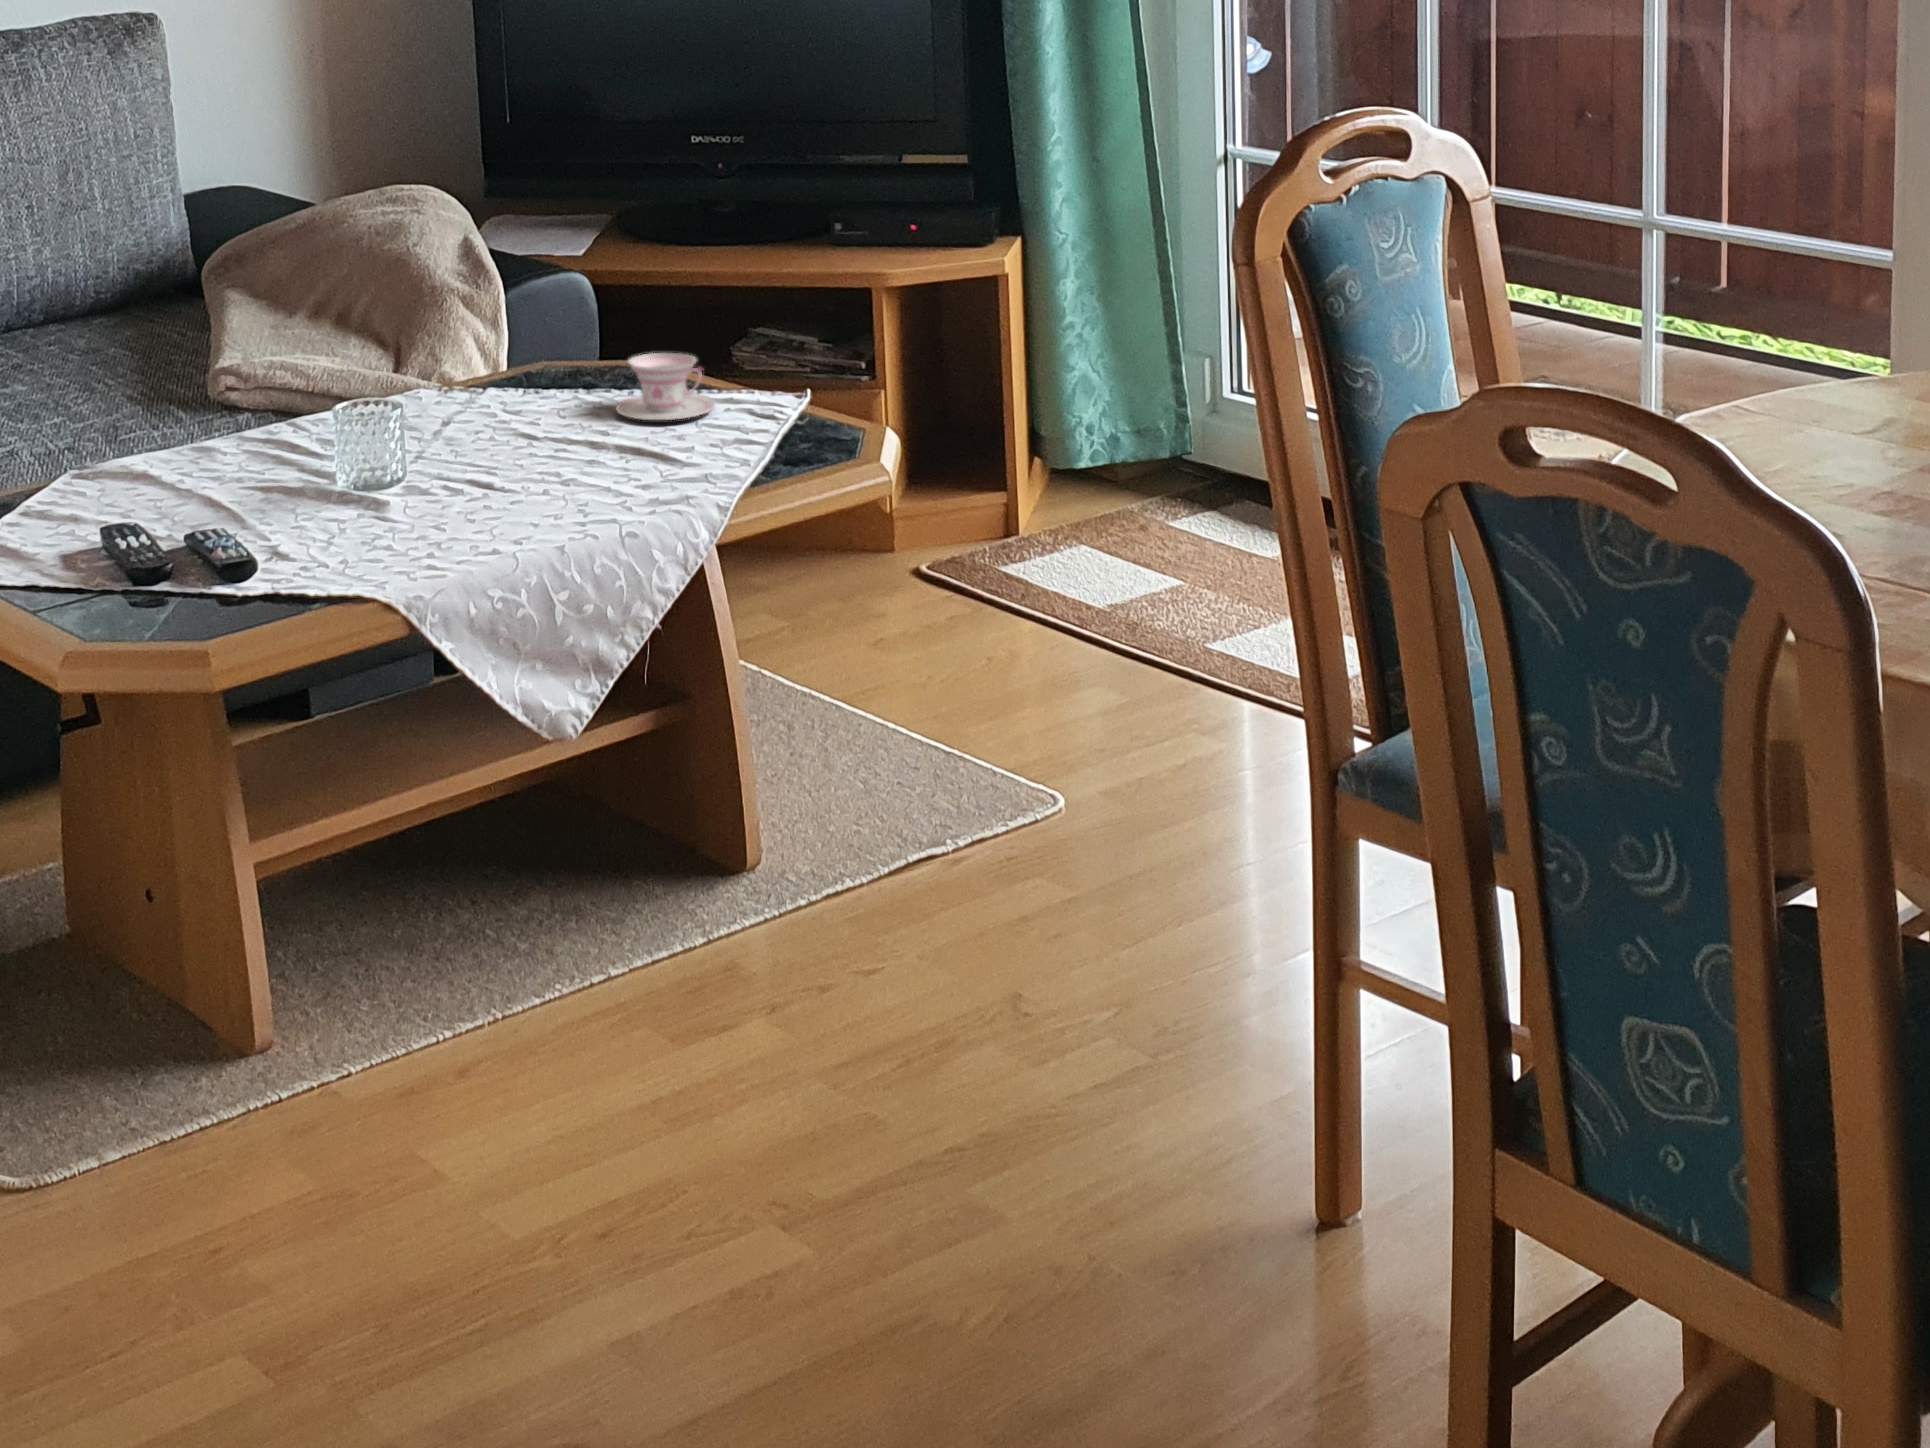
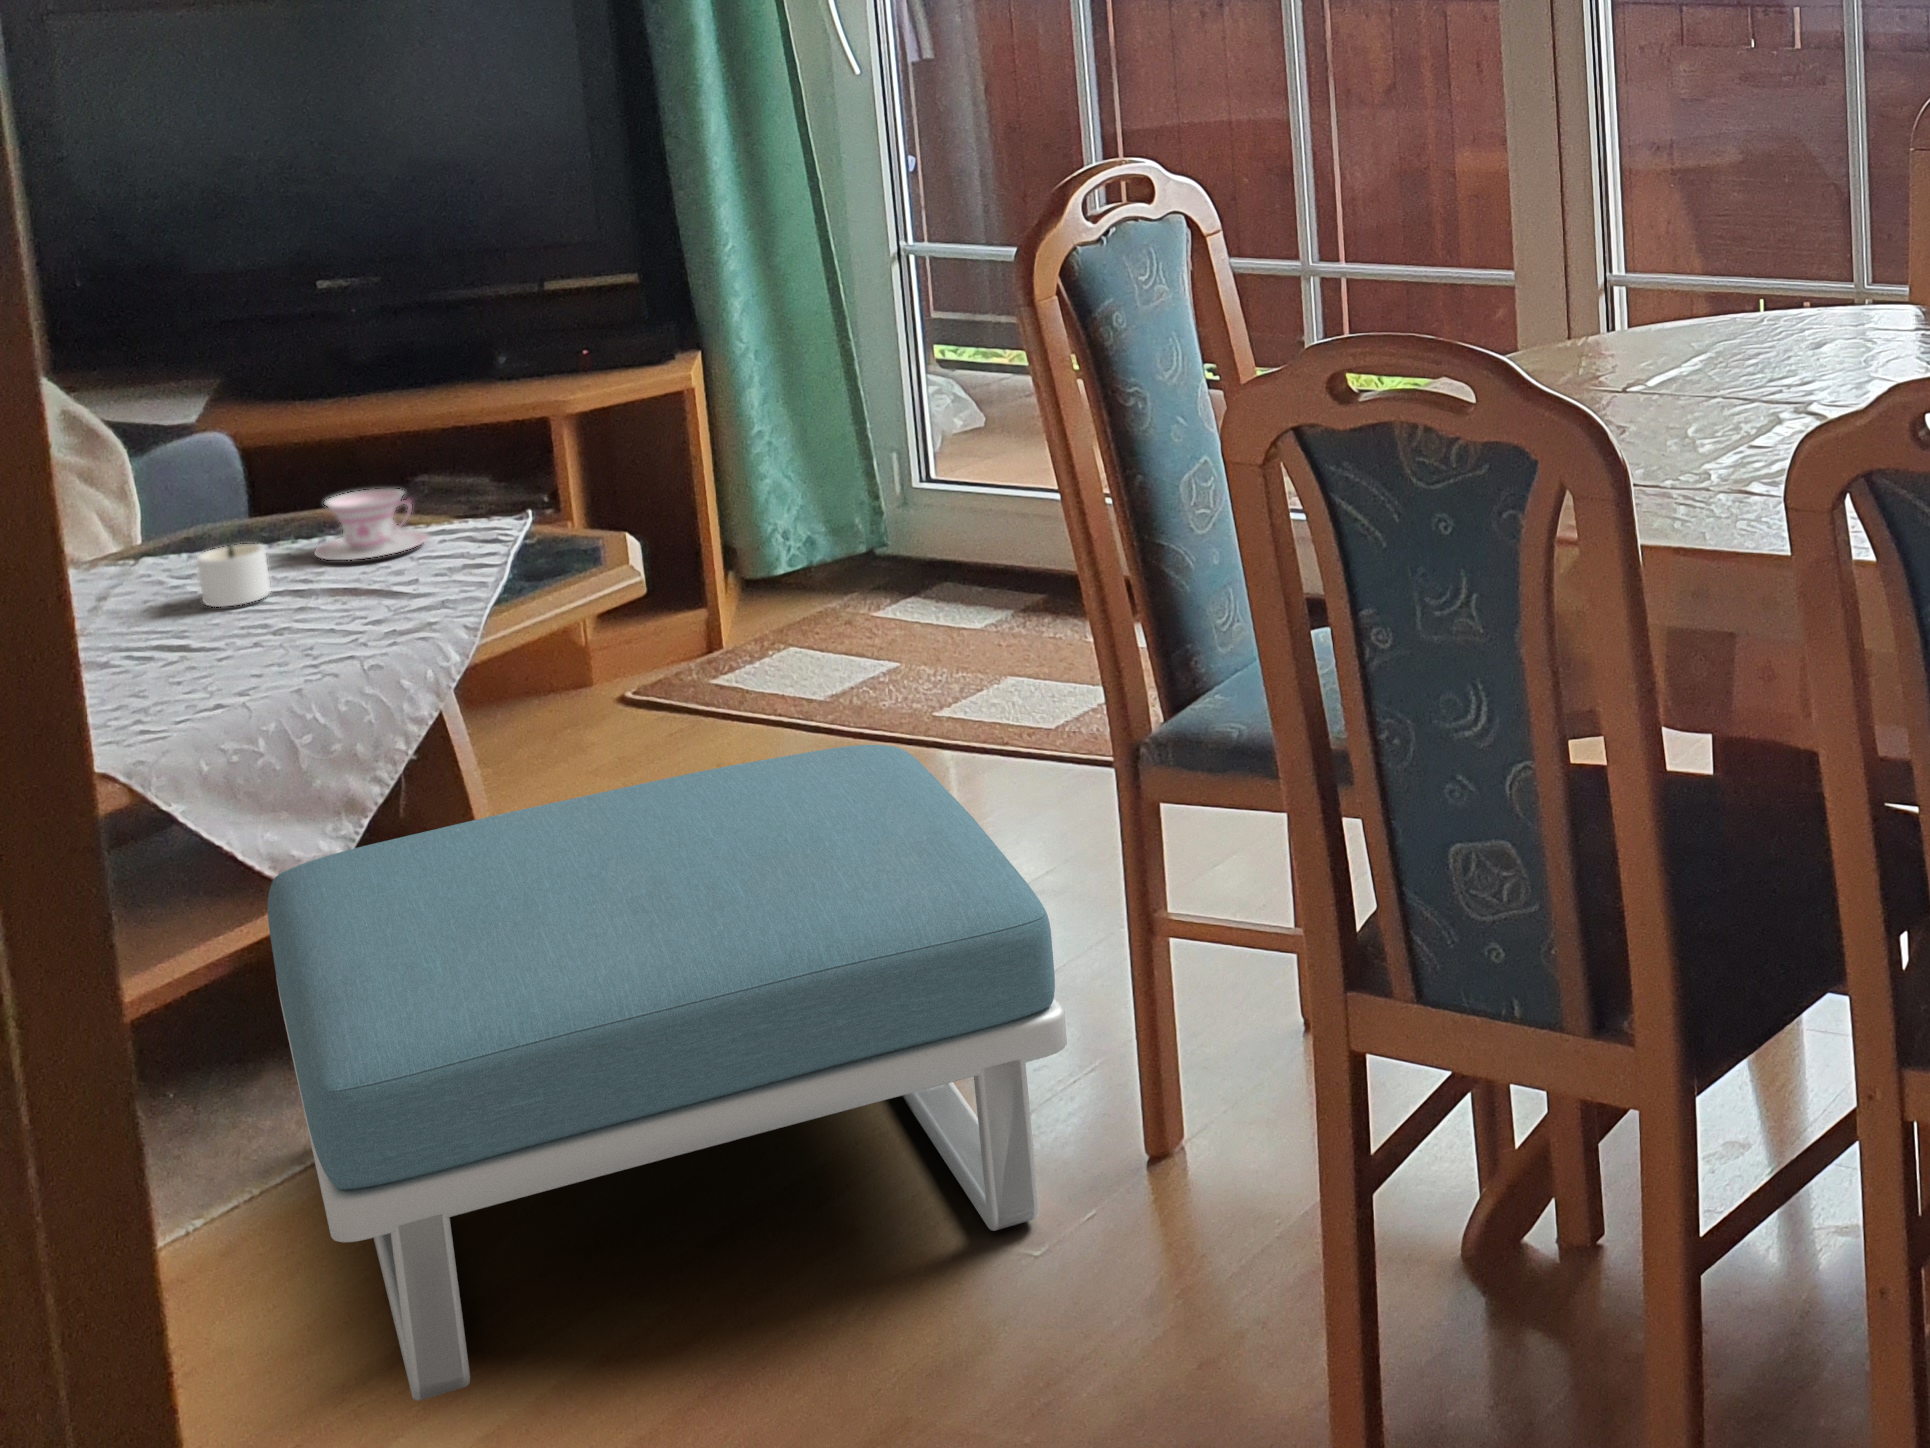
candle: none [511,392,598,451] -> present [197,544,270,607]
footstool: none [495,691,1223,1286] -> present [268,745,1067,1401]

